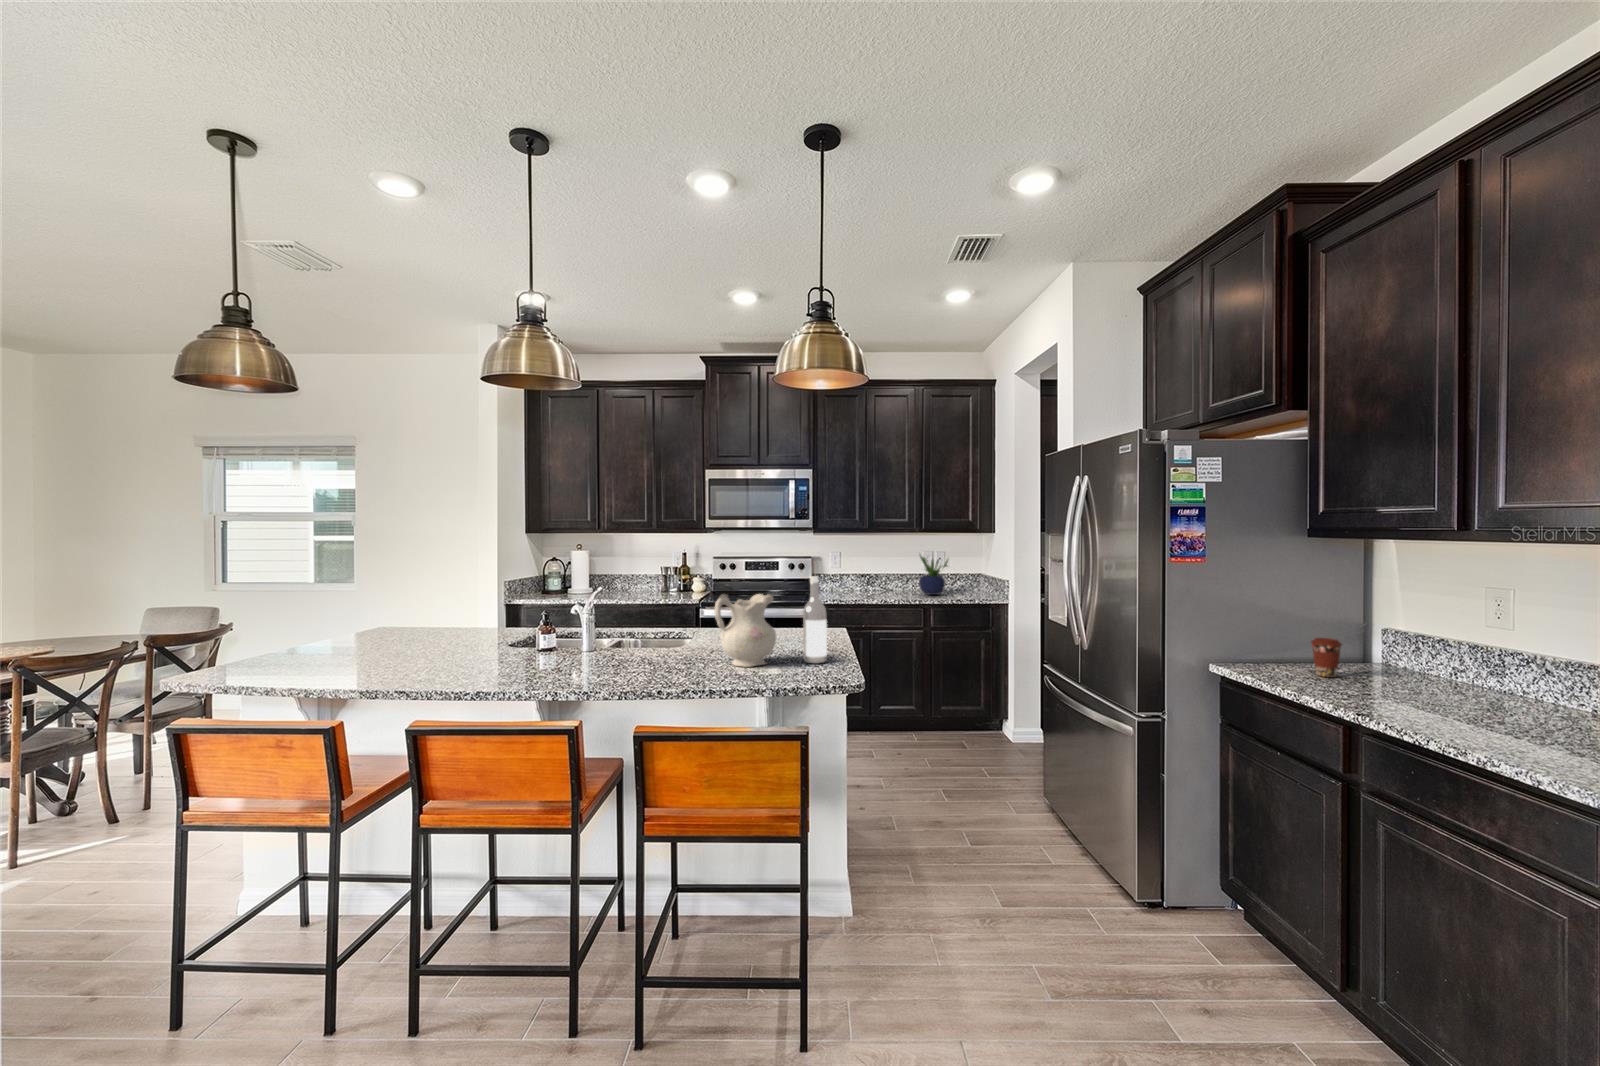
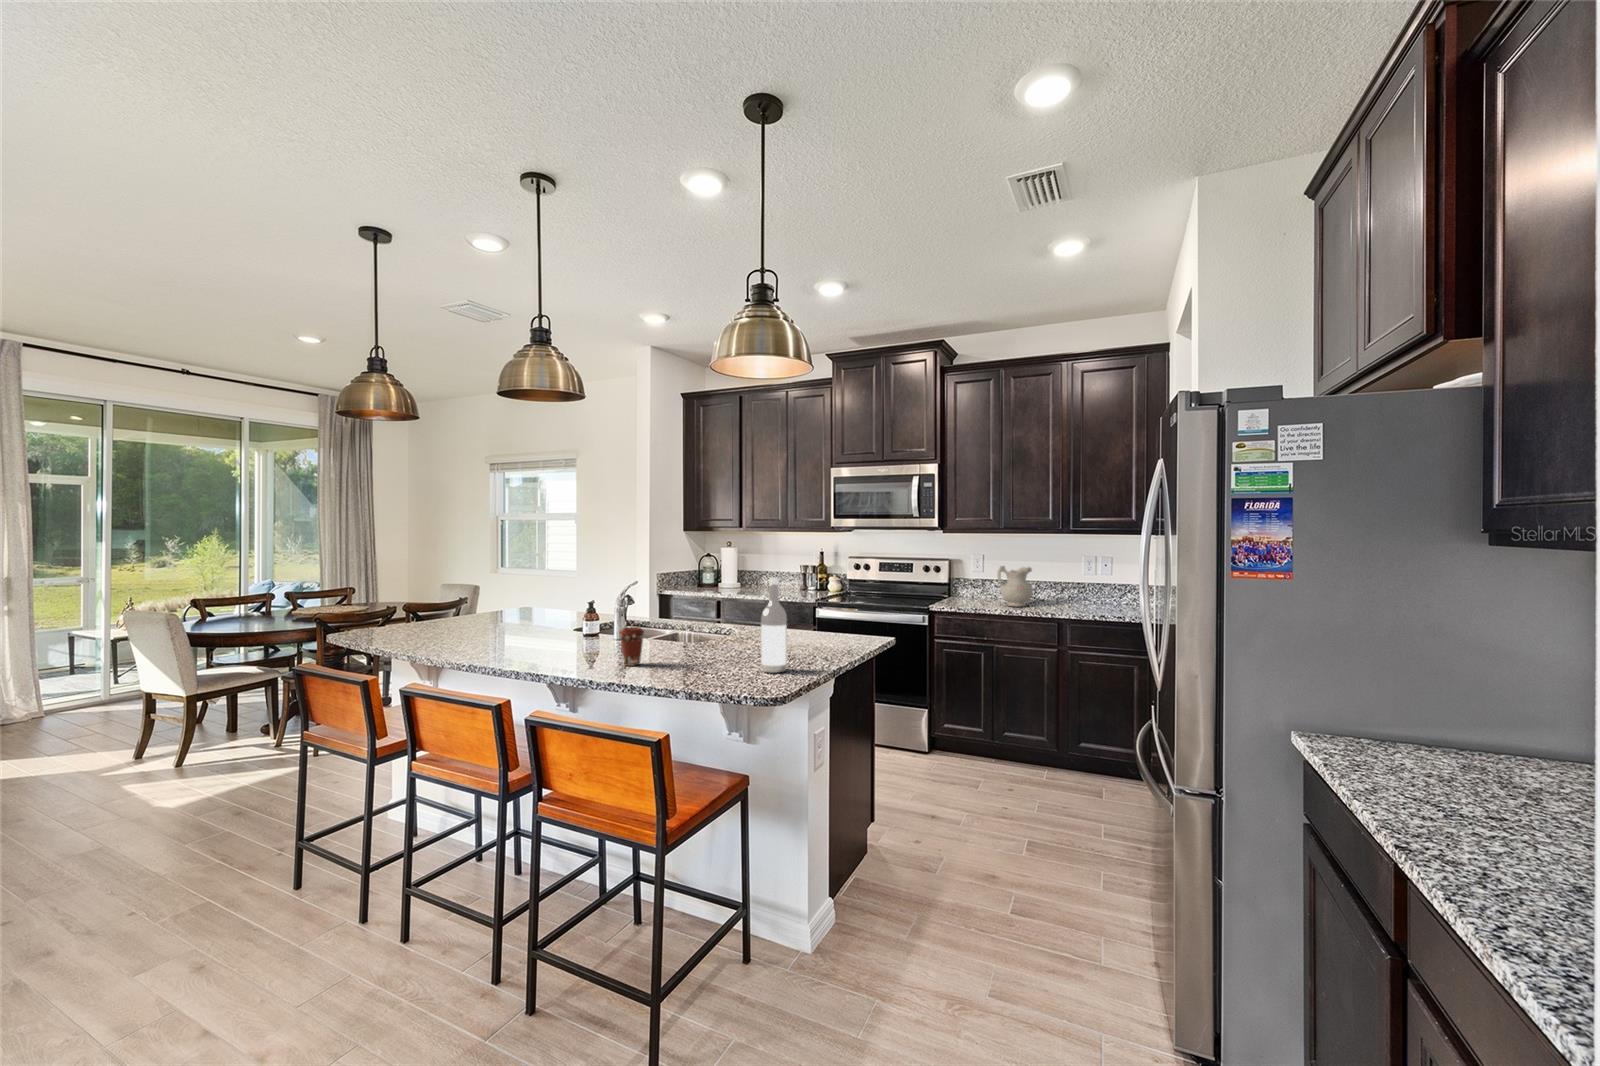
potted plant: present [919,556,948,595] -> none [1063,557,1101,608]
ceramic pitcher: present [715,594,776,667] -> present [997,566,1033,607]
coffee cup: present [1311,638,1342,677] -> present [620,627,644,666]

